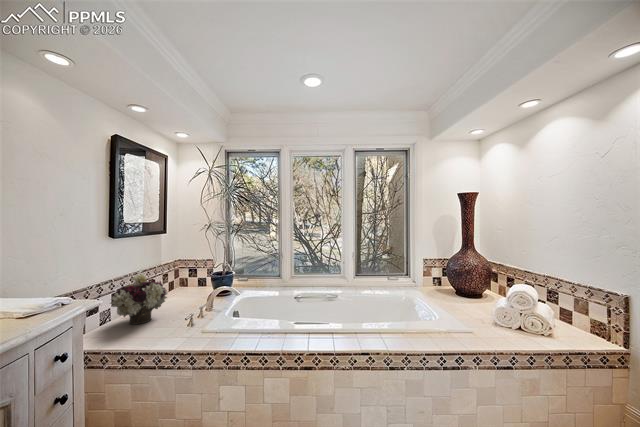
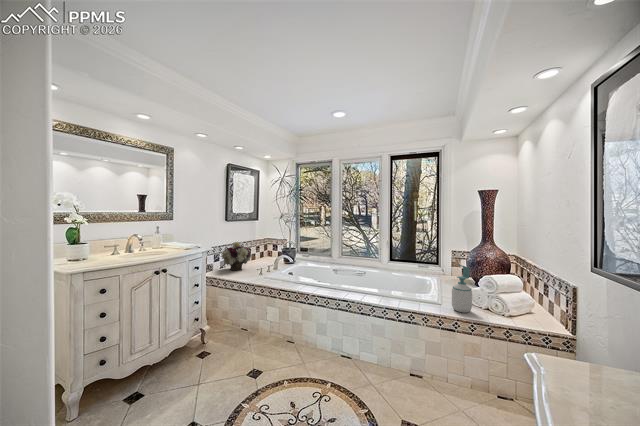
soap bottle: none [489,282,516,341] -> present [452,265,472,313]

